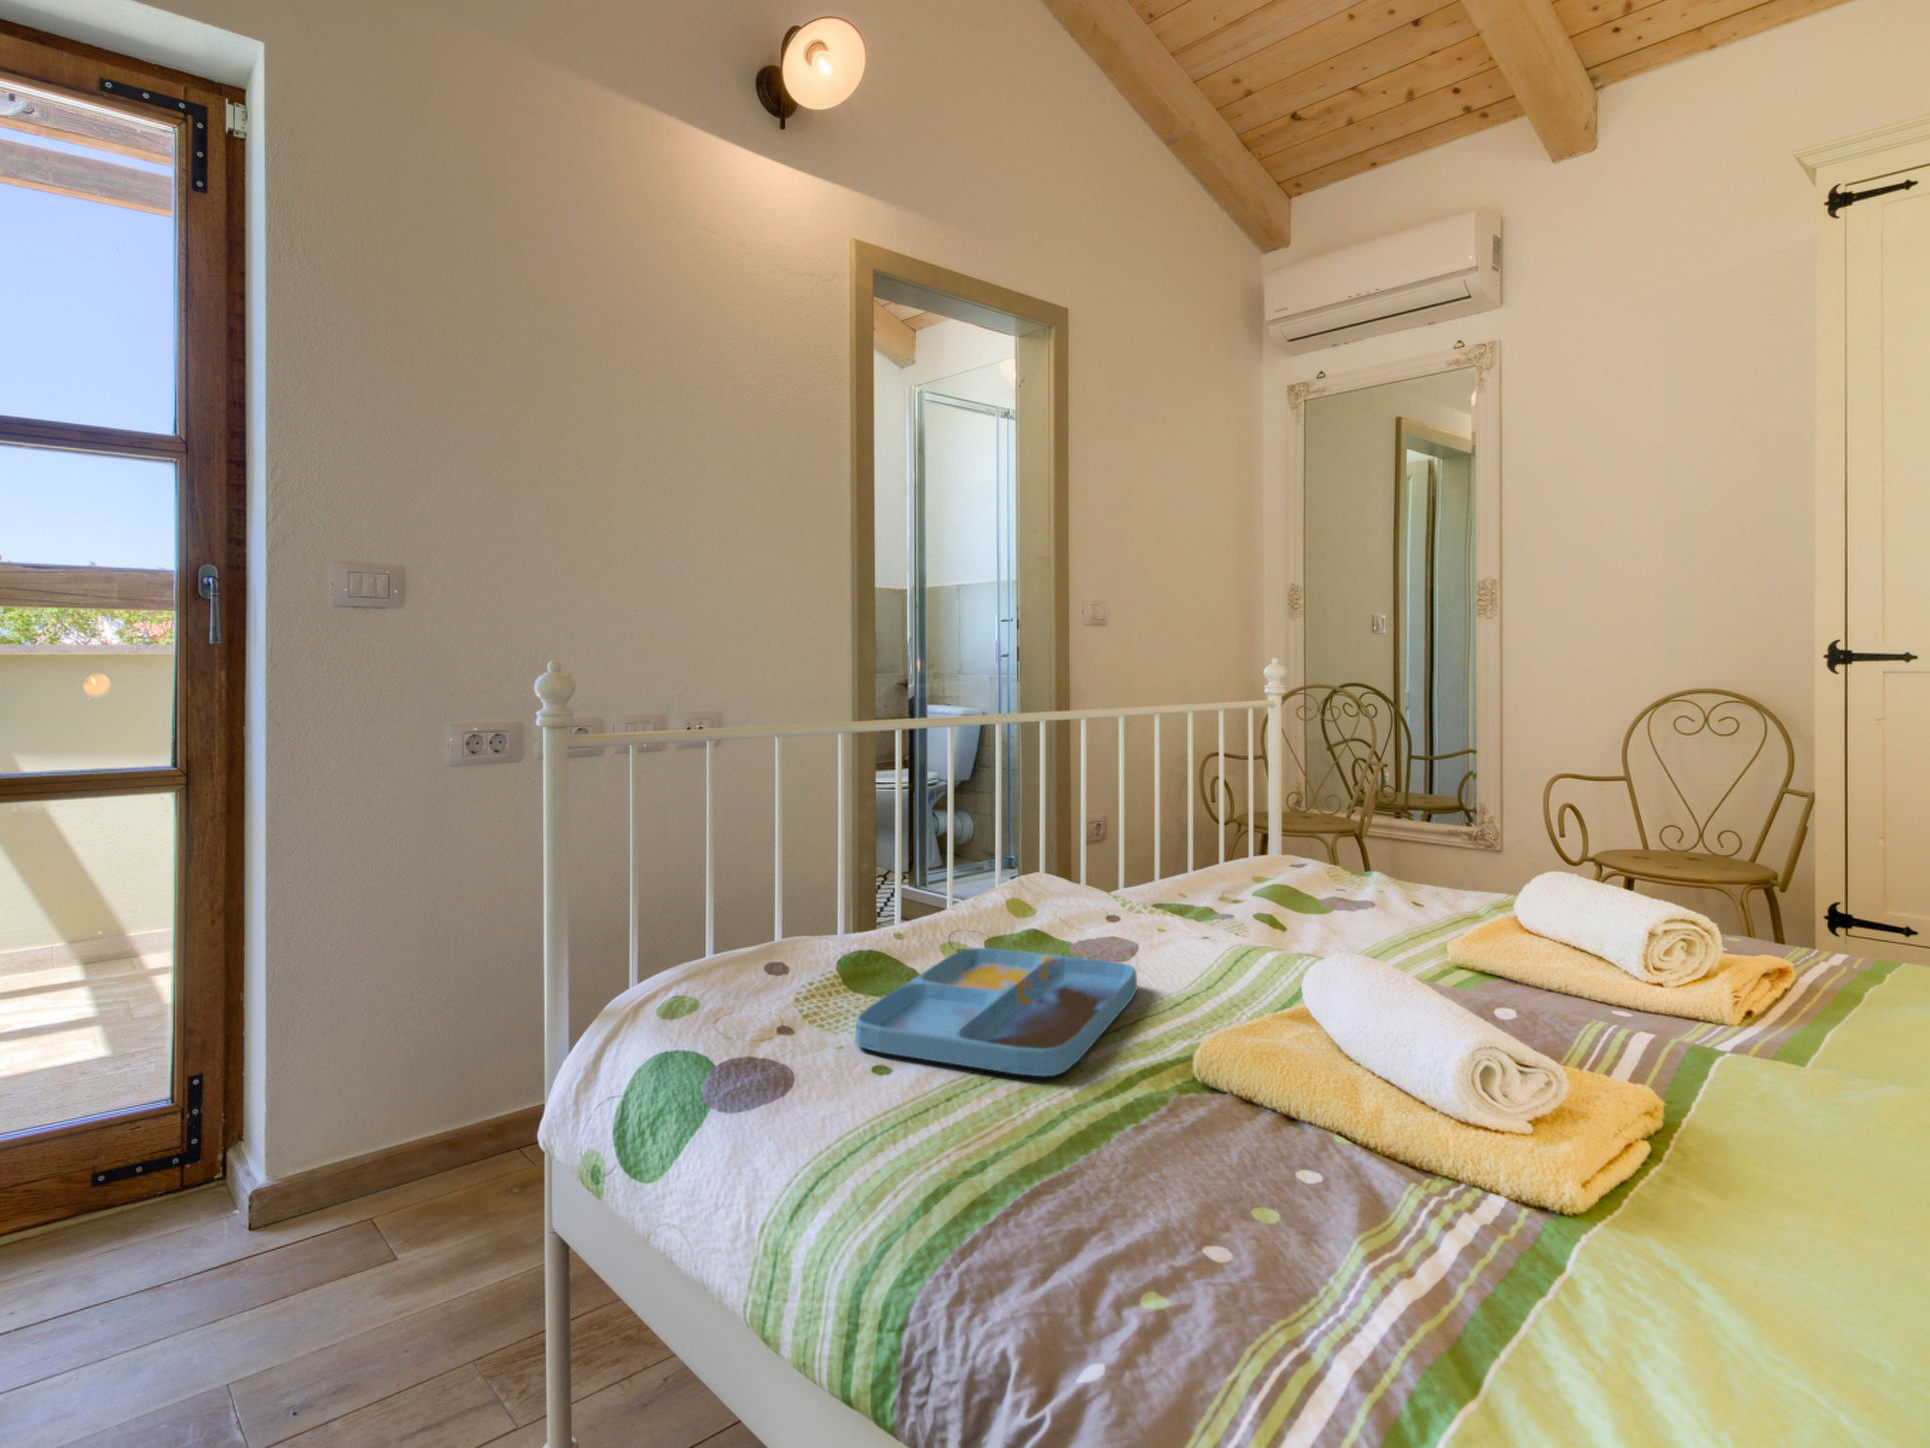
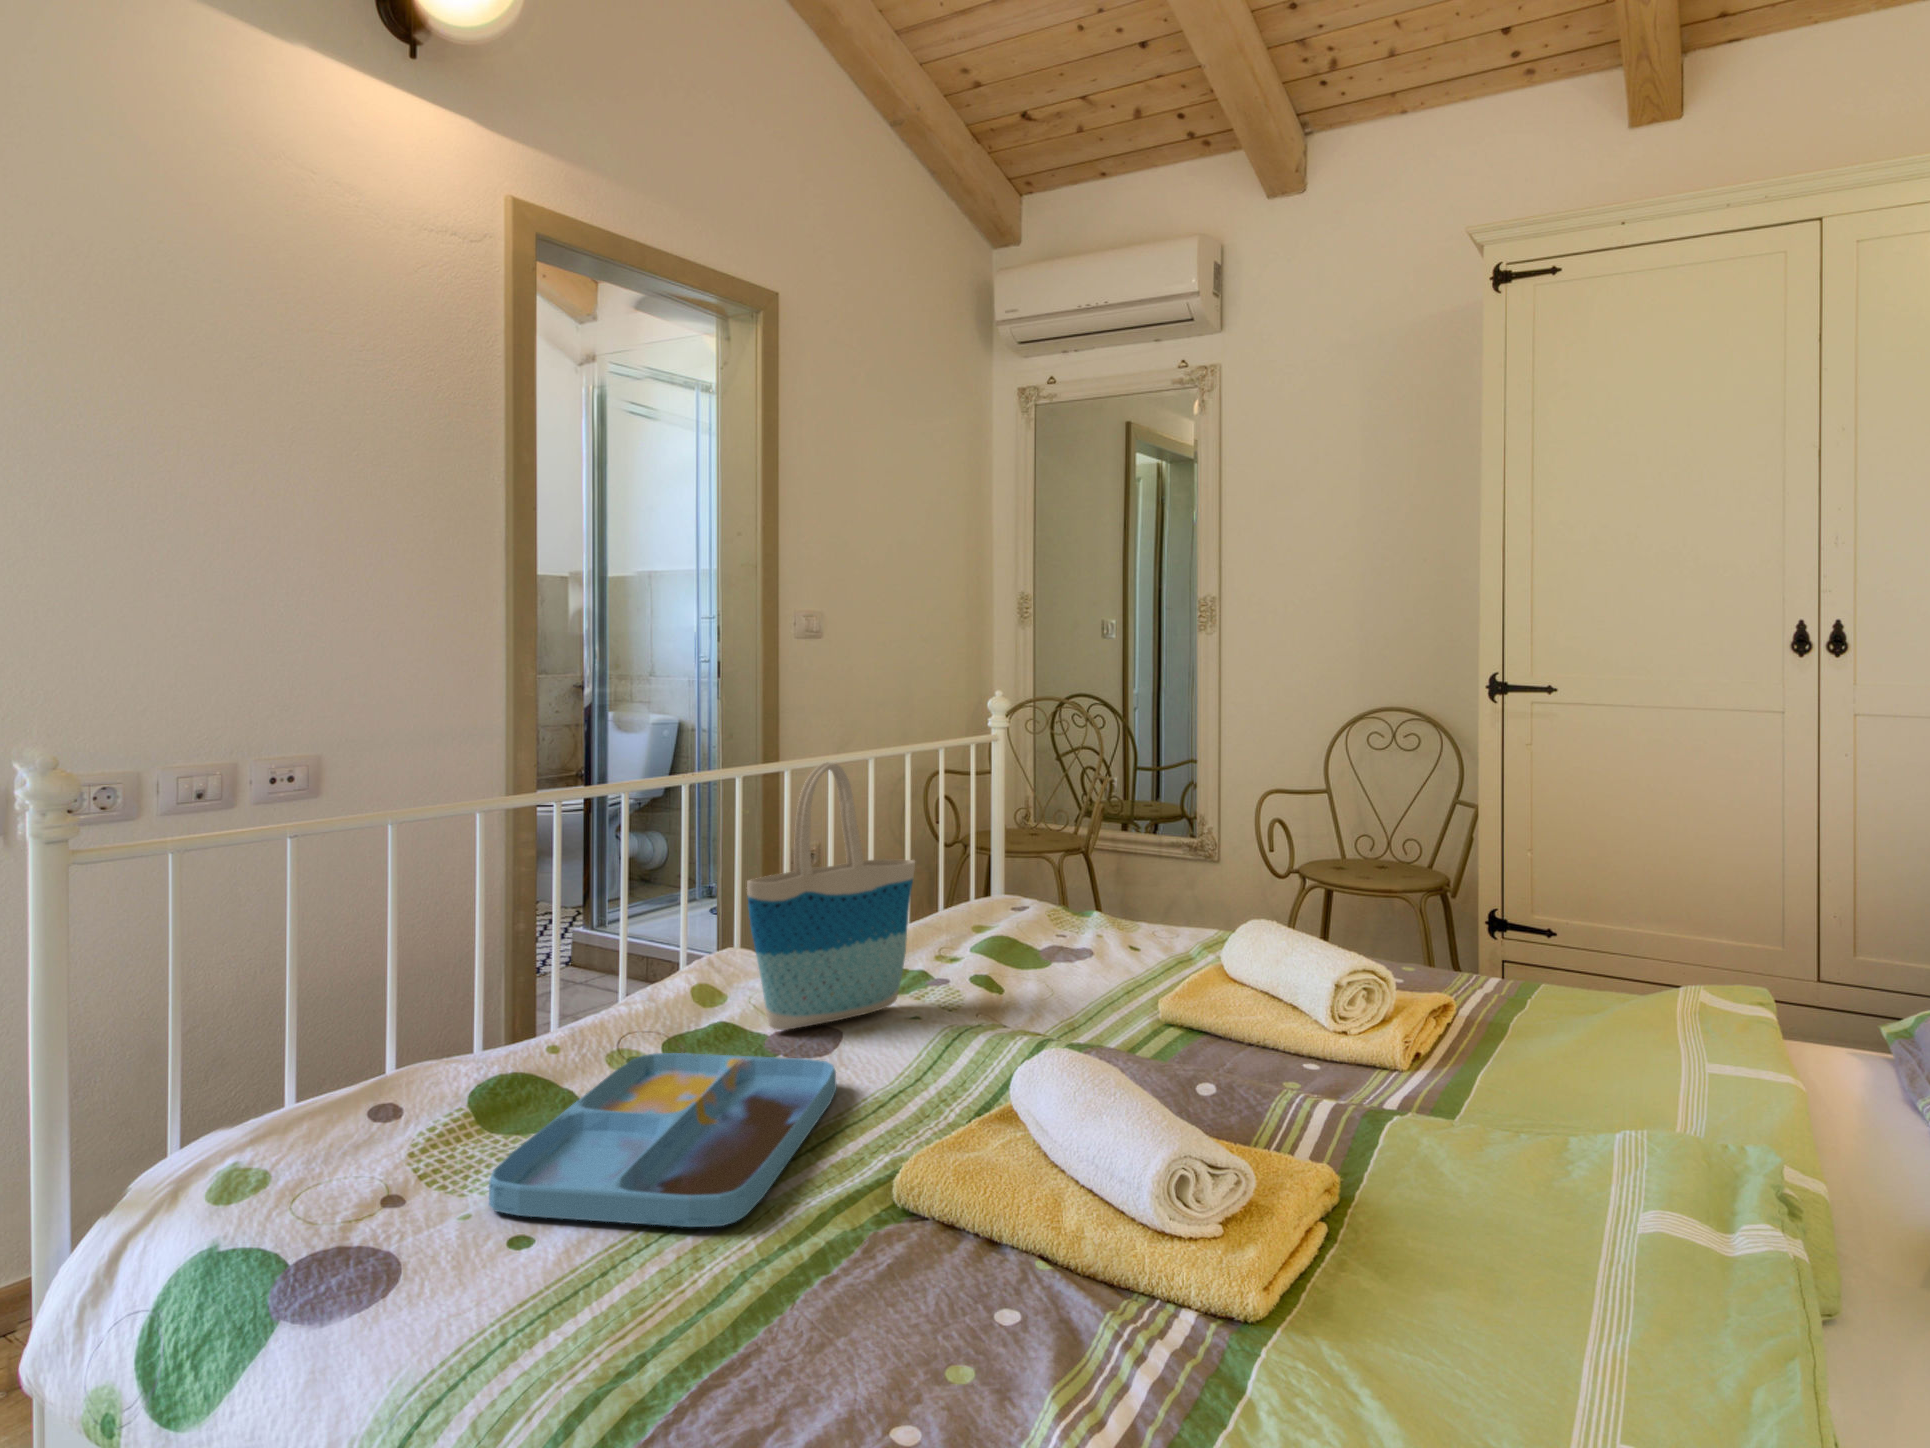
tote bag: none [1054,708,1204,942] -> present [747,762,915,1030]

